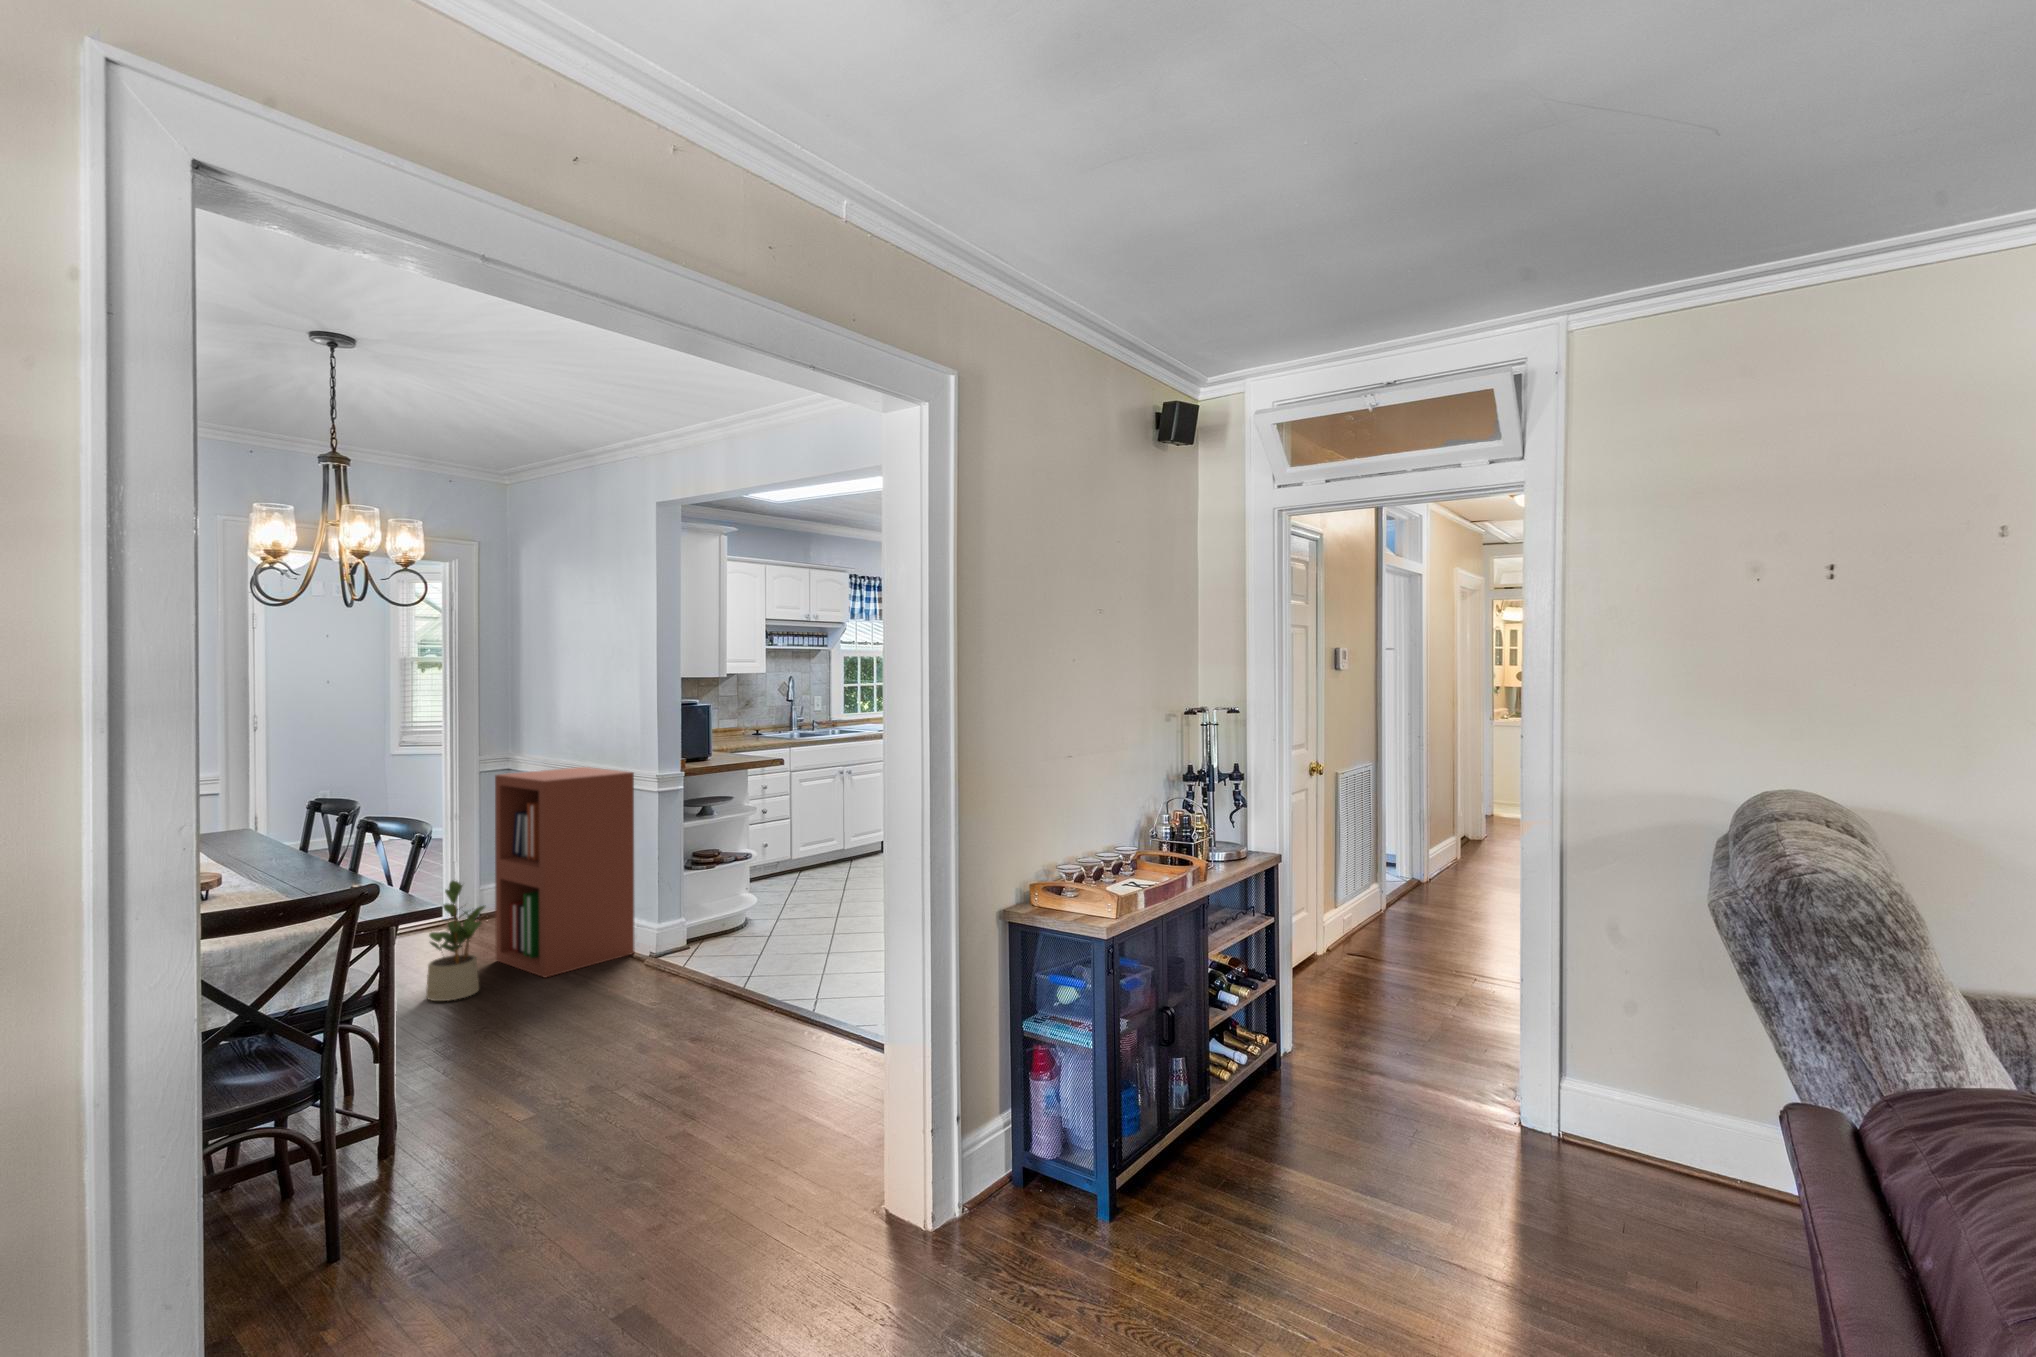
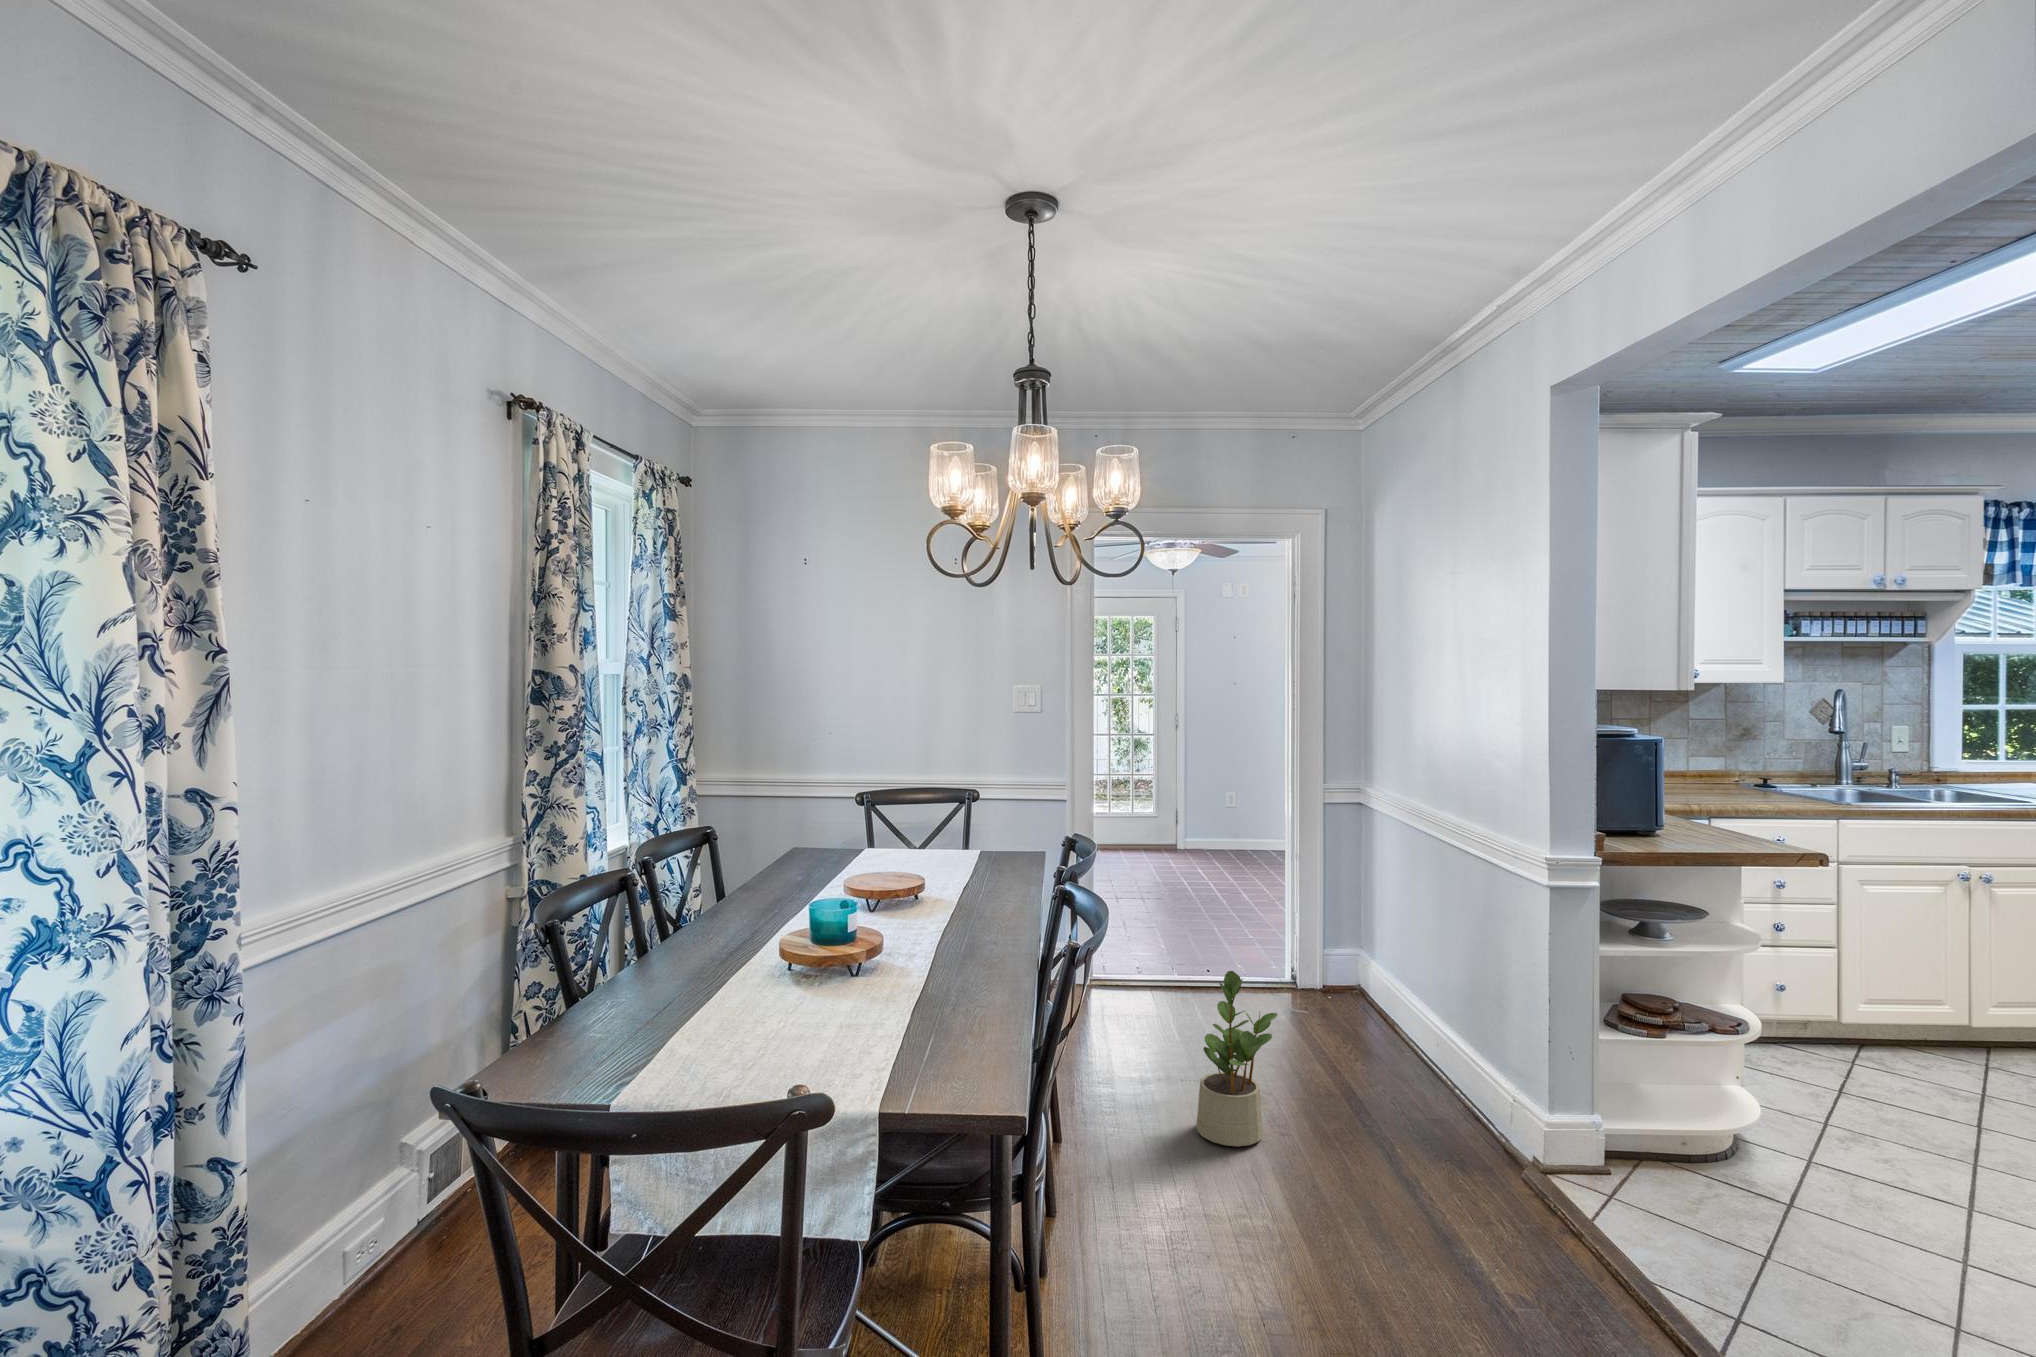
bookshelf: present [495,767,635,977] -> none [1306,822,1508,1150]

